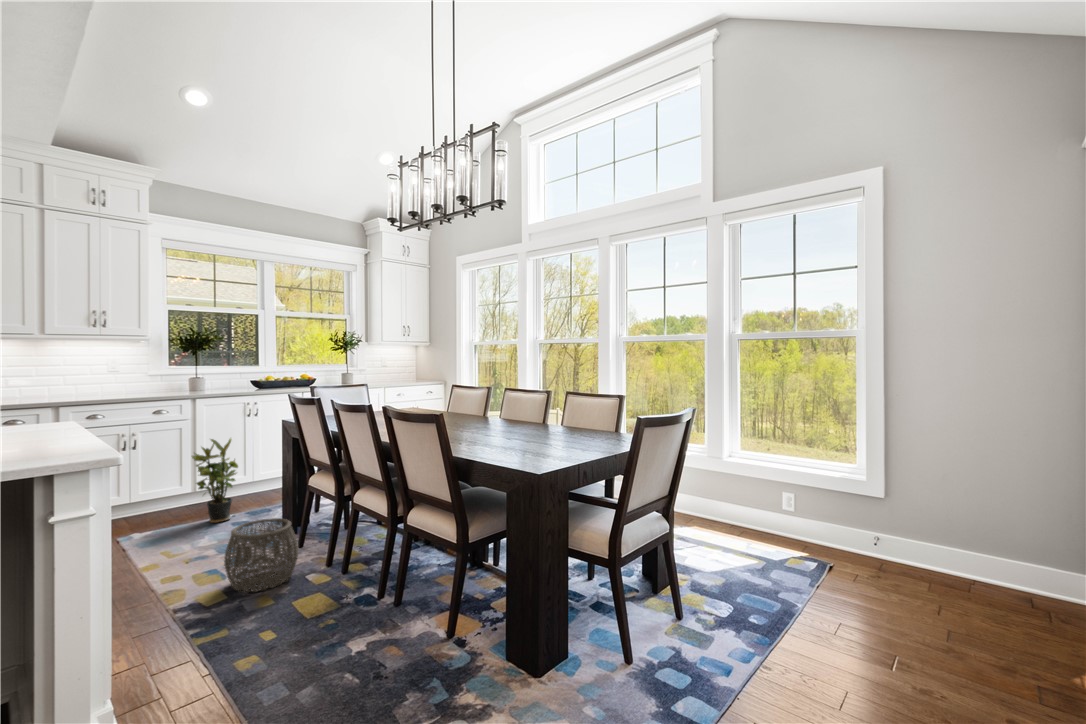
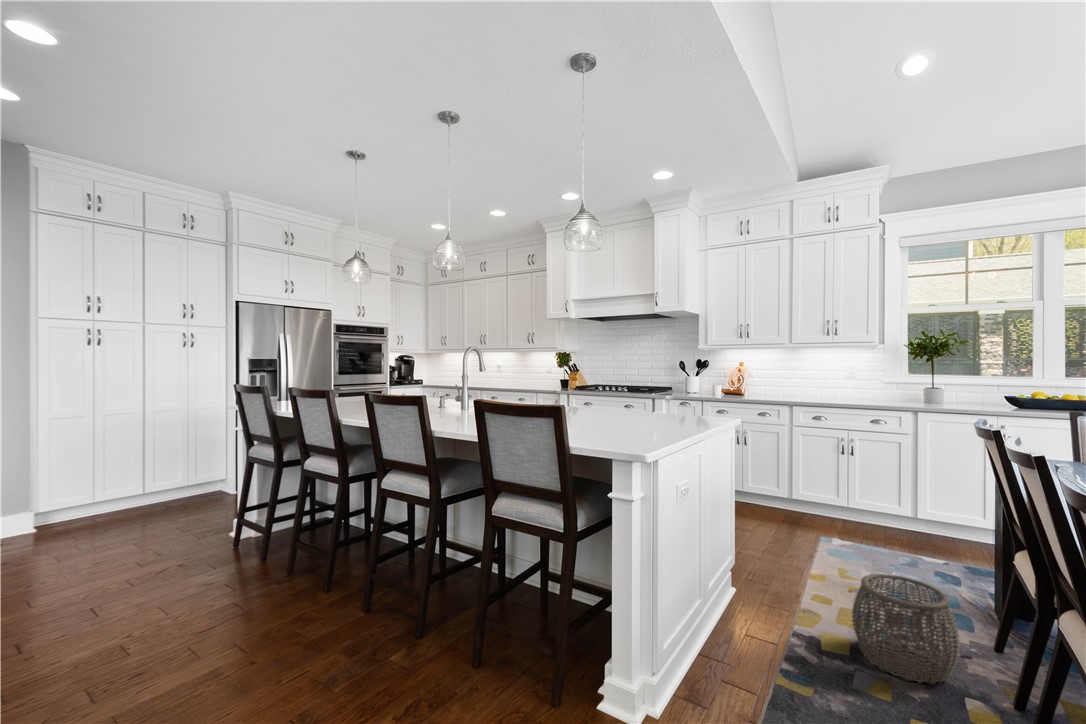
potted plant: present [192,438,238,523] -> none [890,459,954,565]

